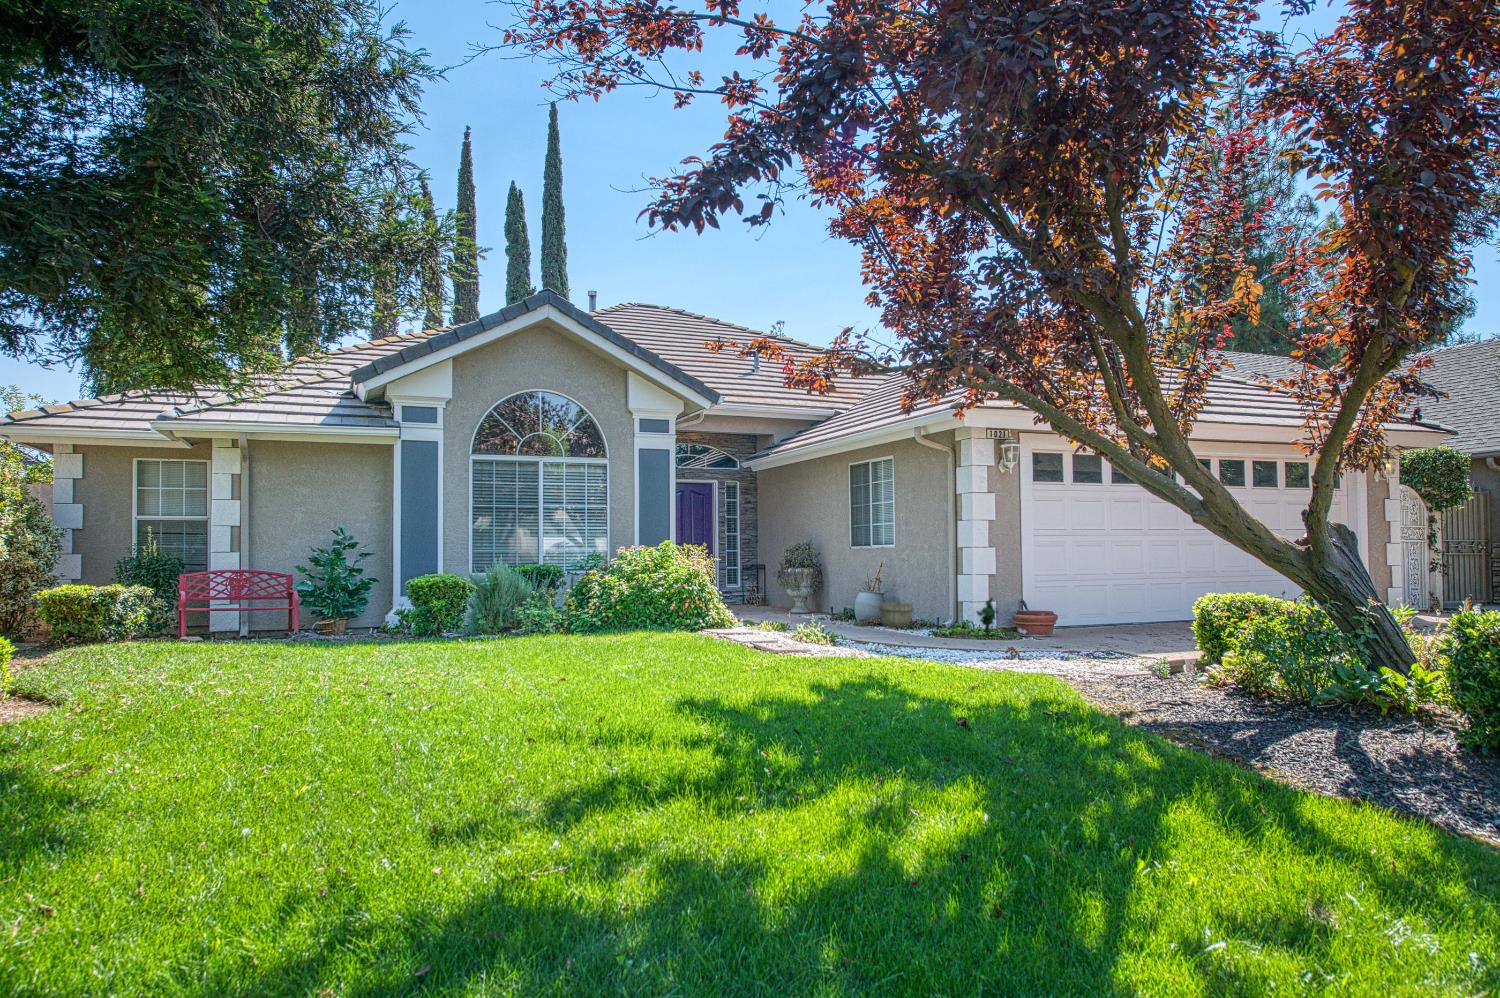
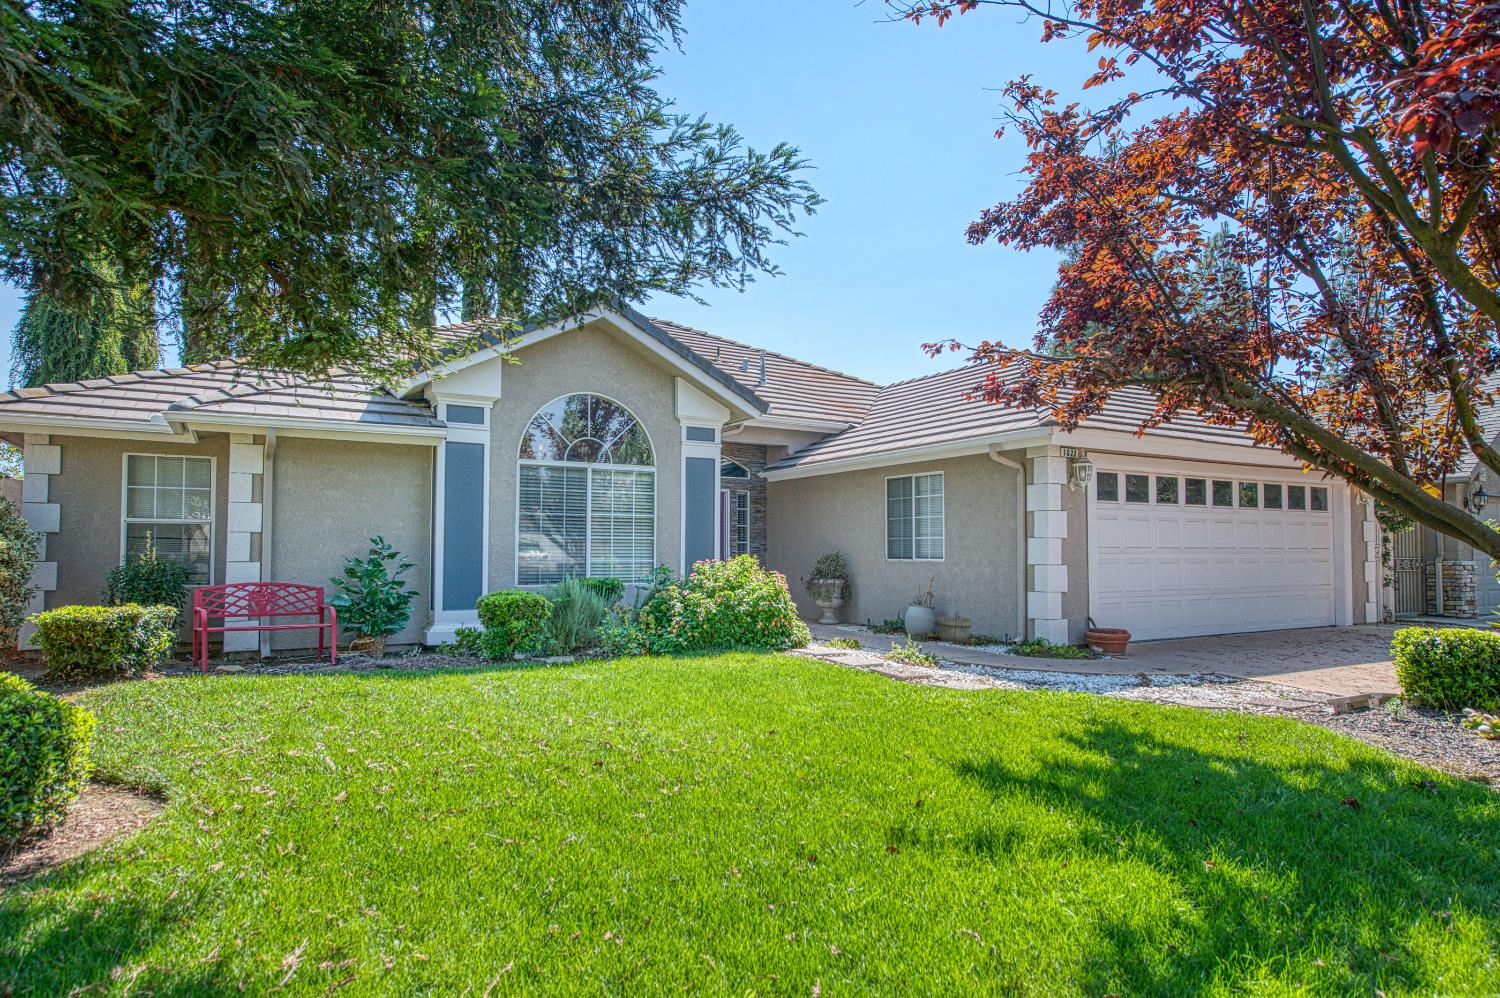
decorative plant: present [977,598,998,637] -> none [1054,615,1078,655]

